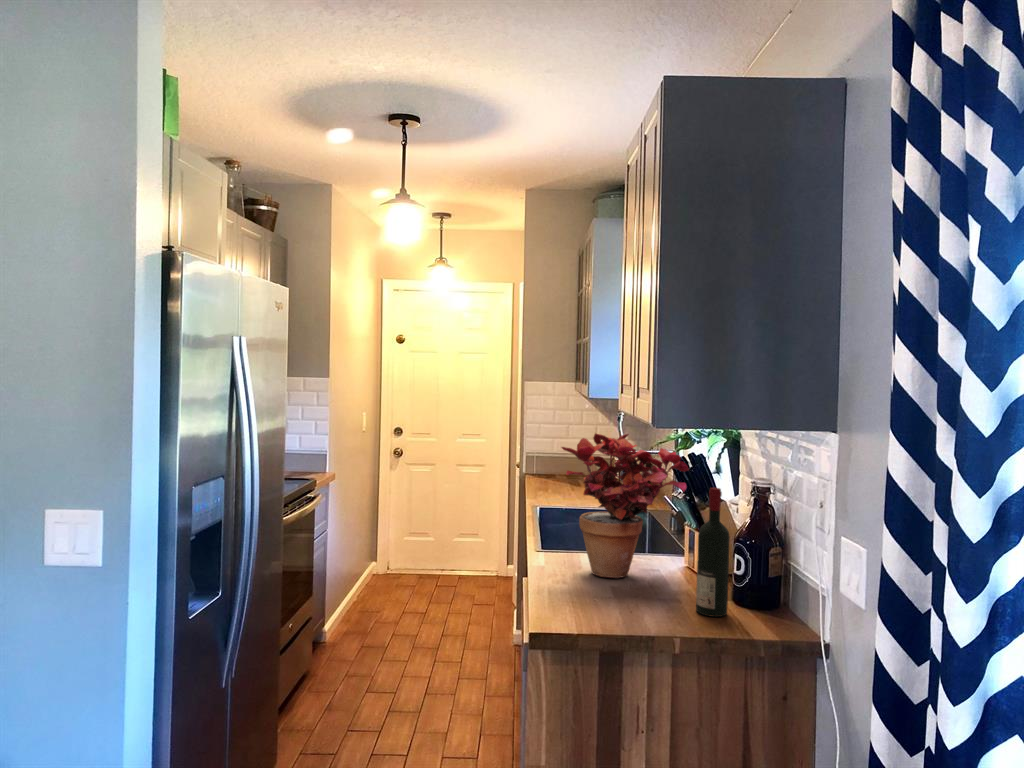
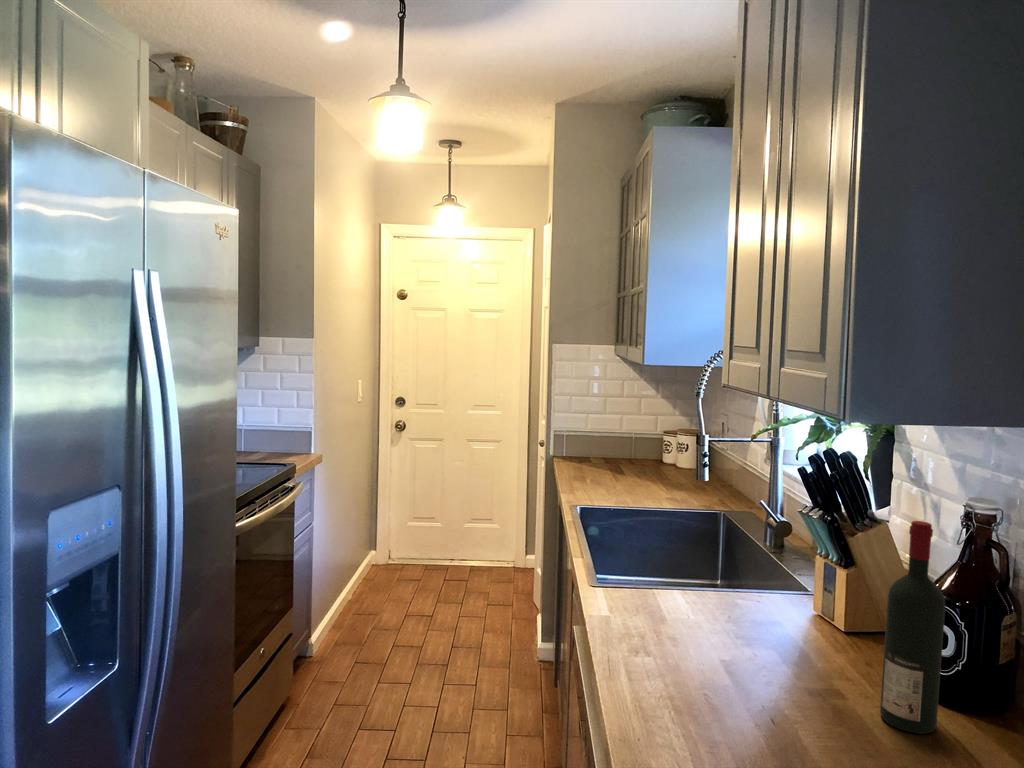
potted plant: present [562,434,689,578] -> none [648,423,845,642]

